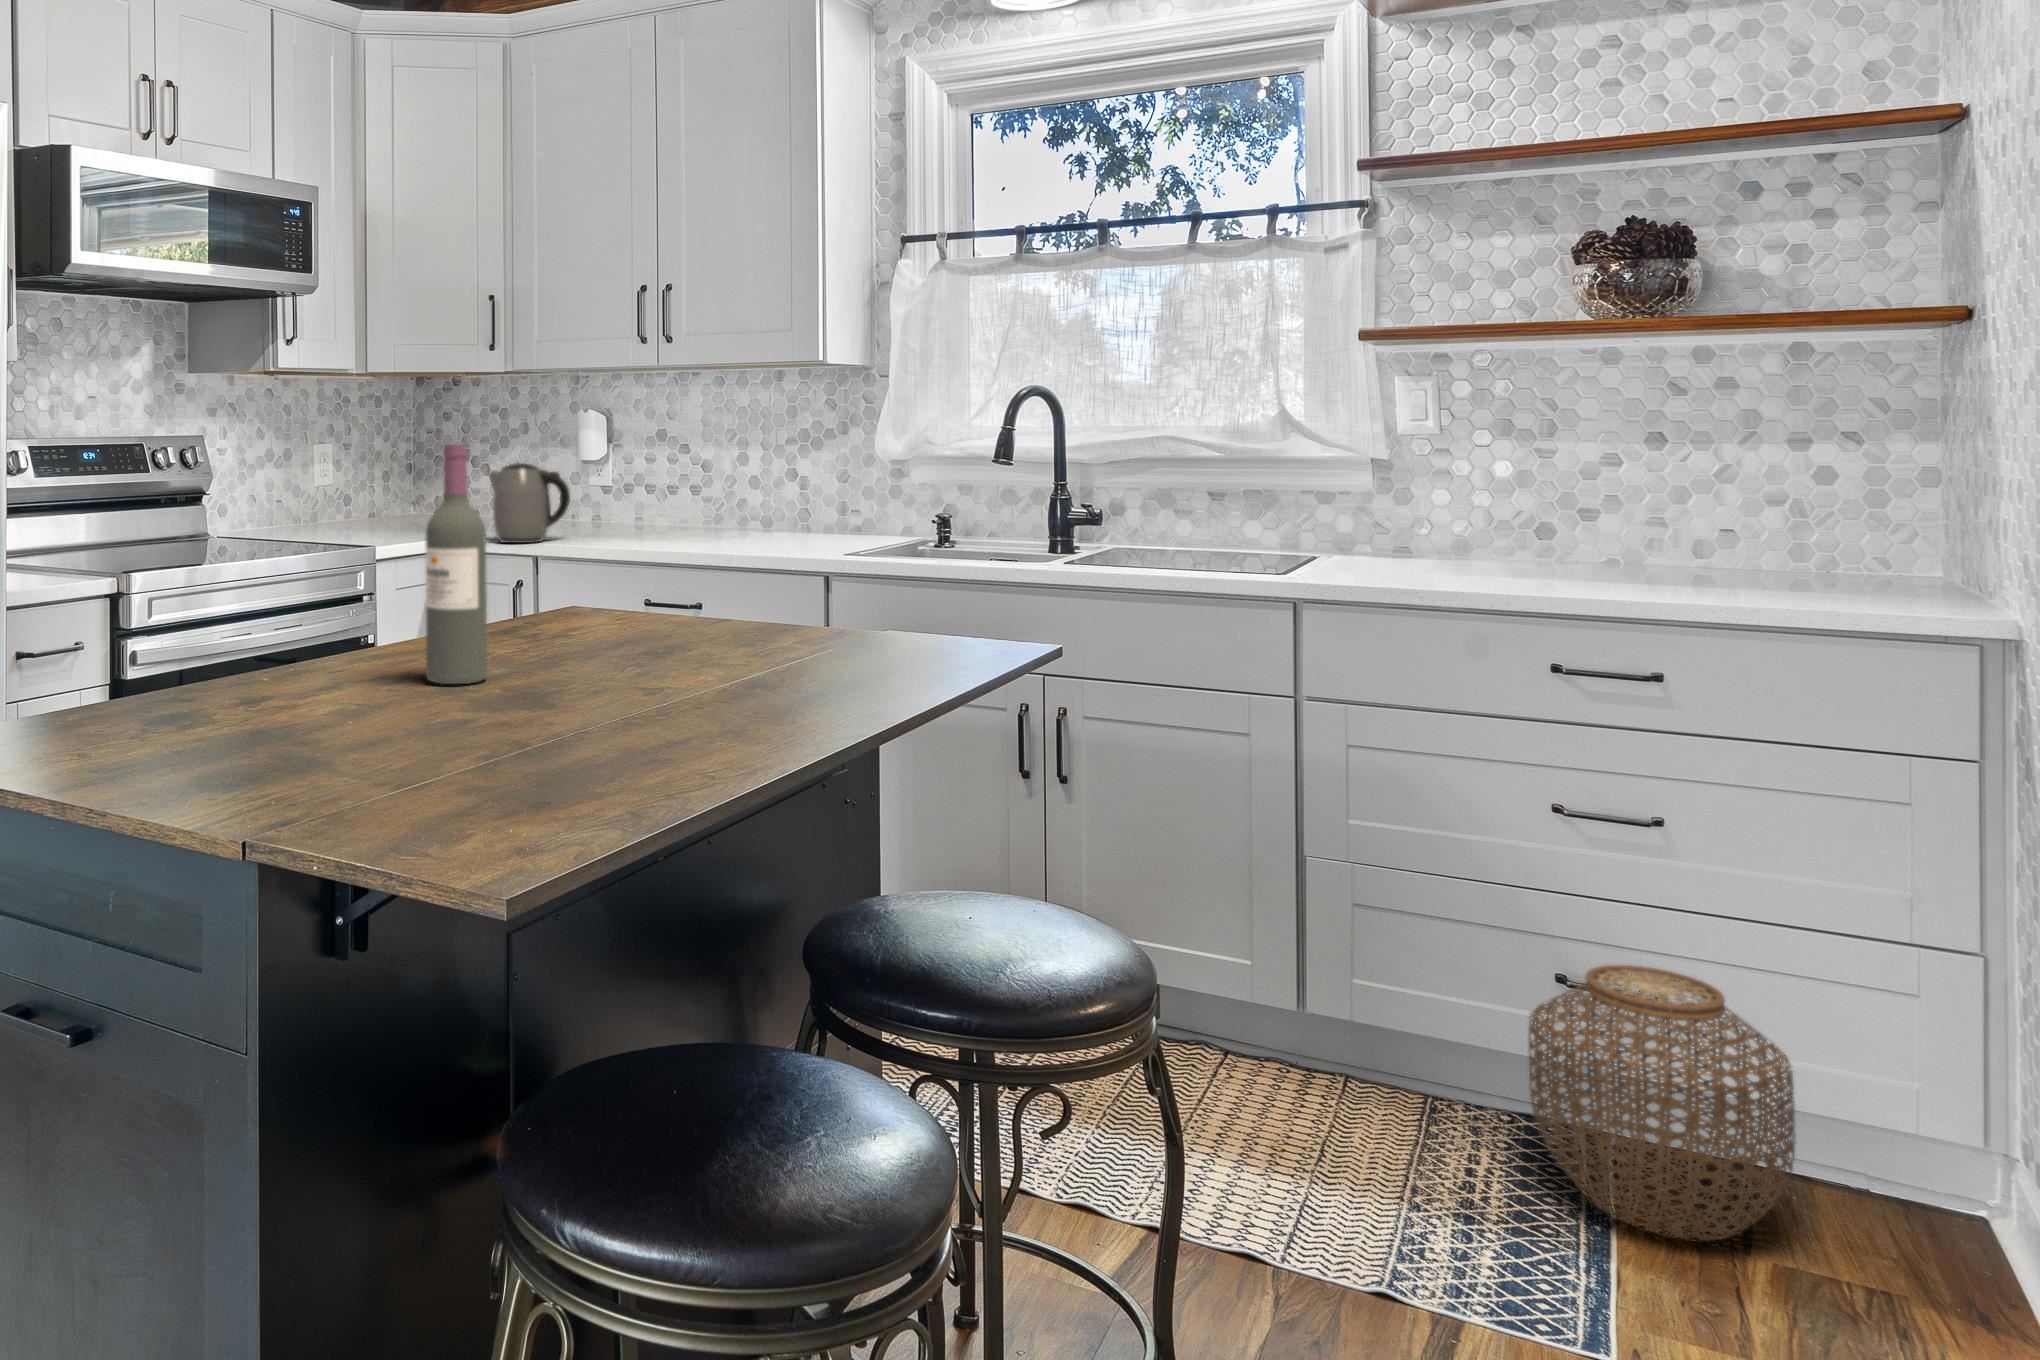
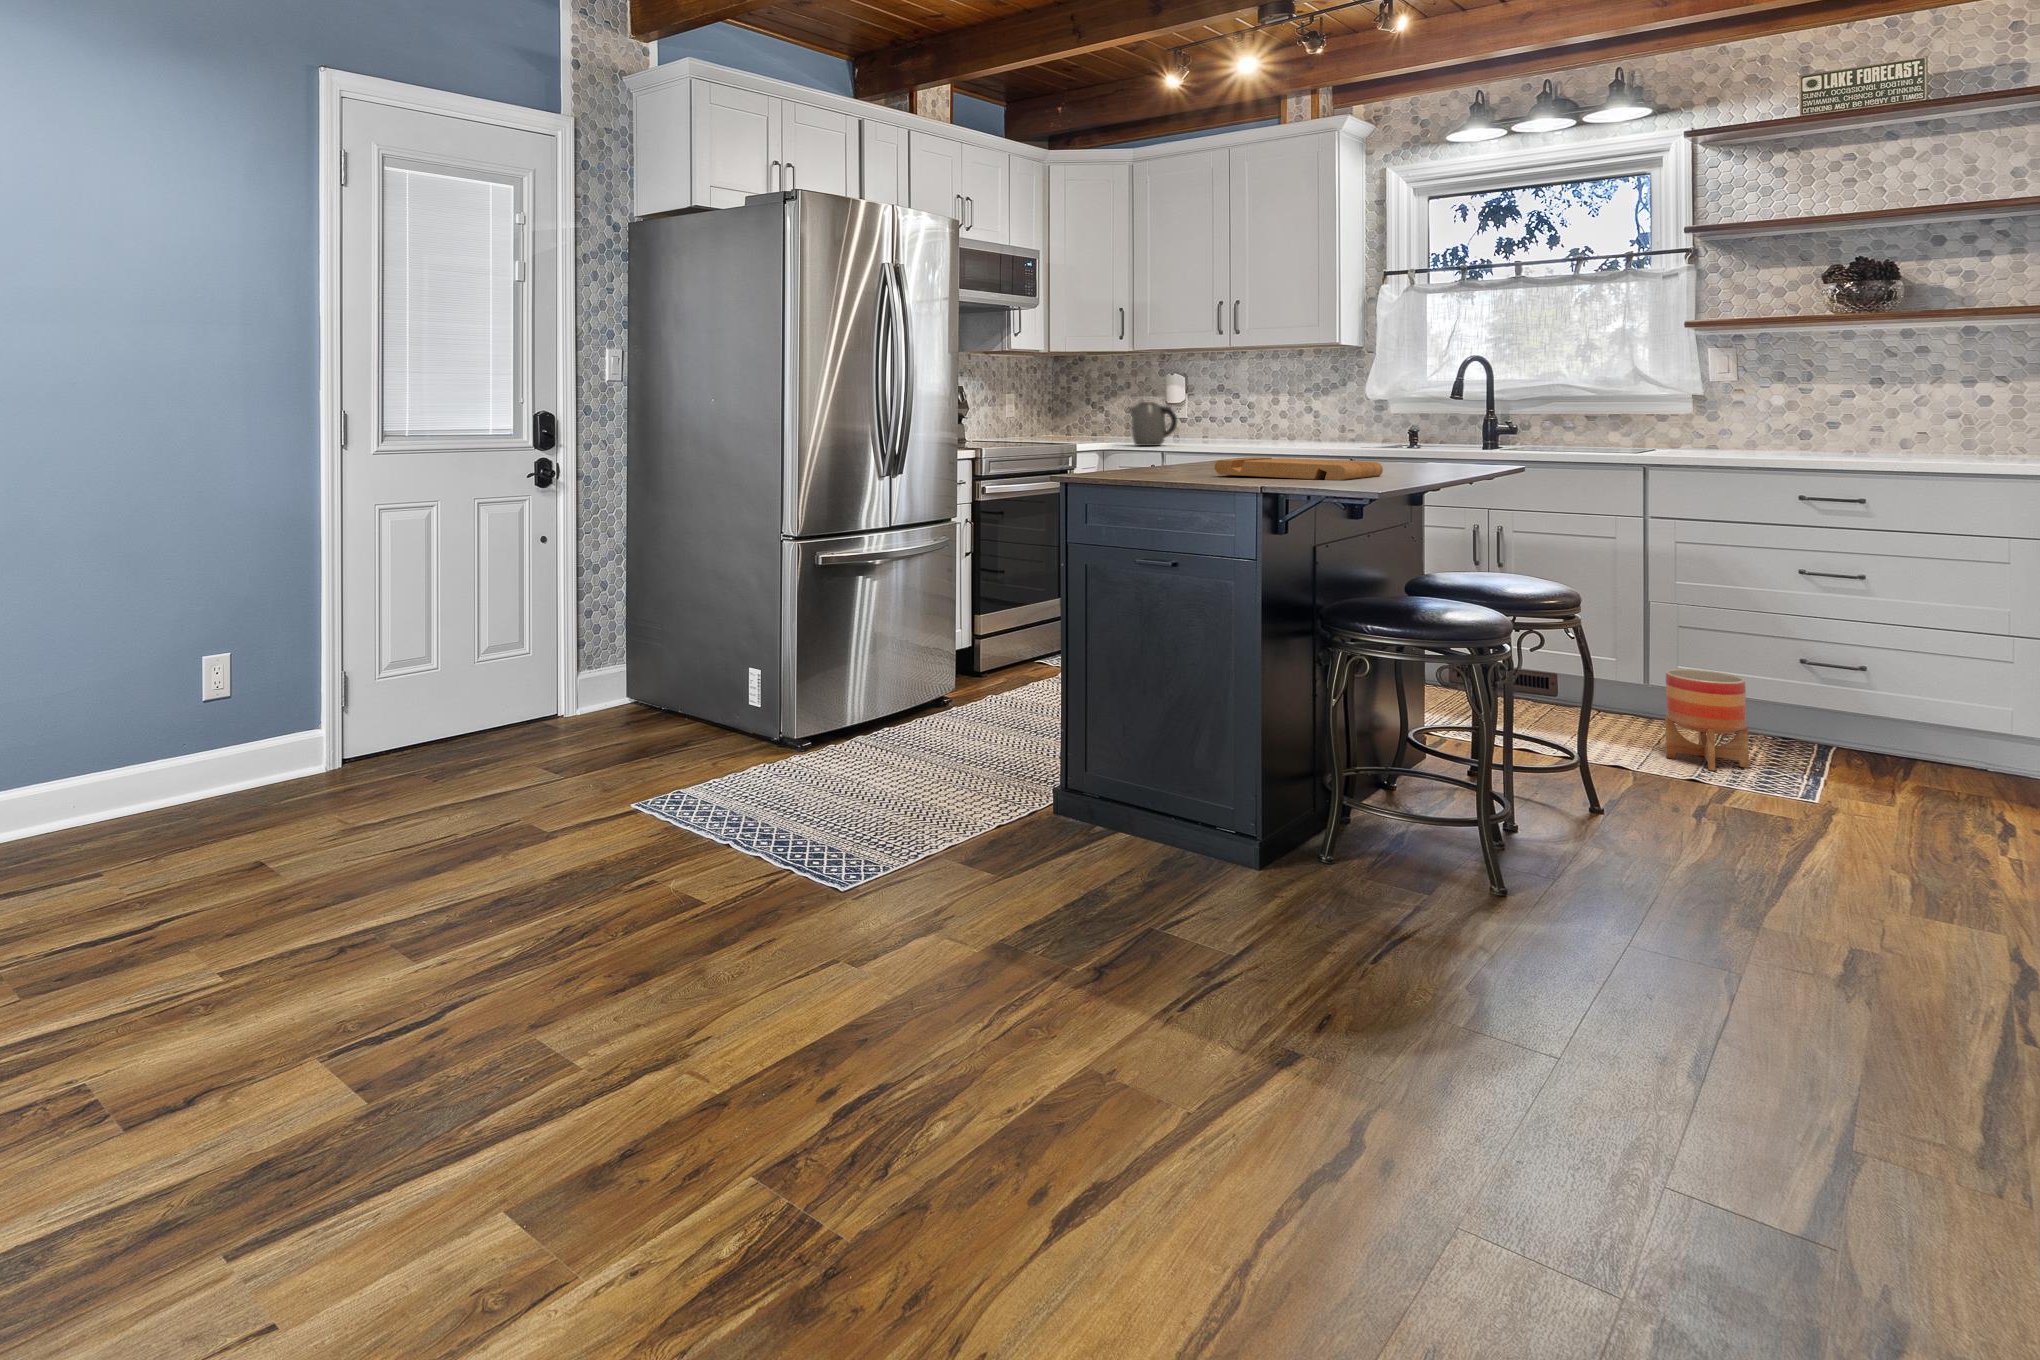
wine bottle: present [425,444,487,684] -> none [1230,369,1258,469]
cutting board: none [284,675,680,788] -> present [1215,457,1383,480]
woven basket: present [1528,965,1795,1241] -> none [1781,646,1933,775]
planter: none [1331,1026,1479,1260] -> present [1665,669,1749,771]

